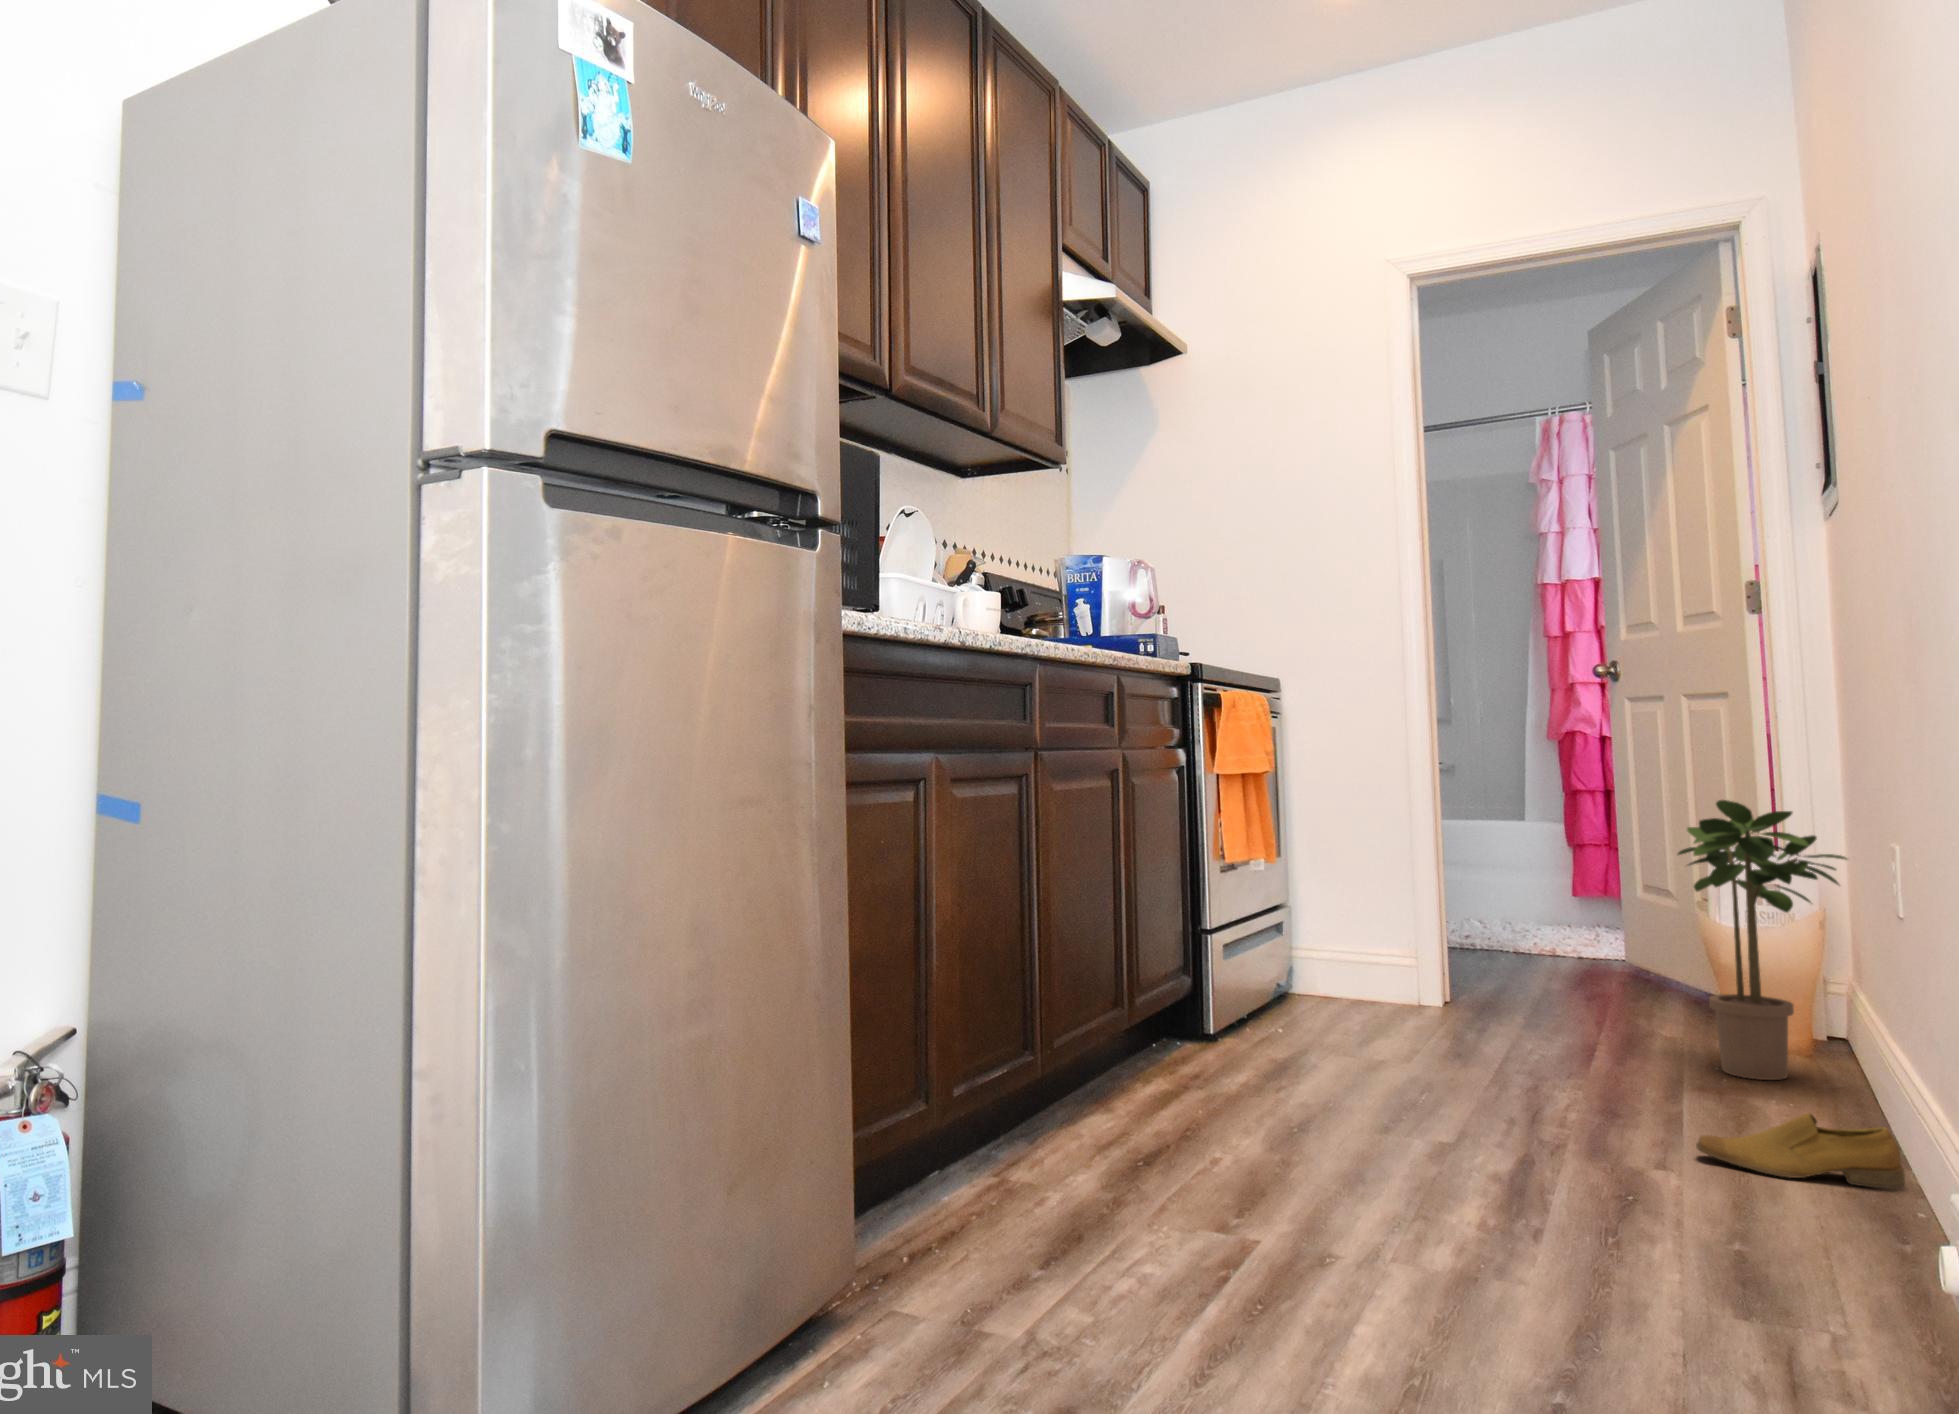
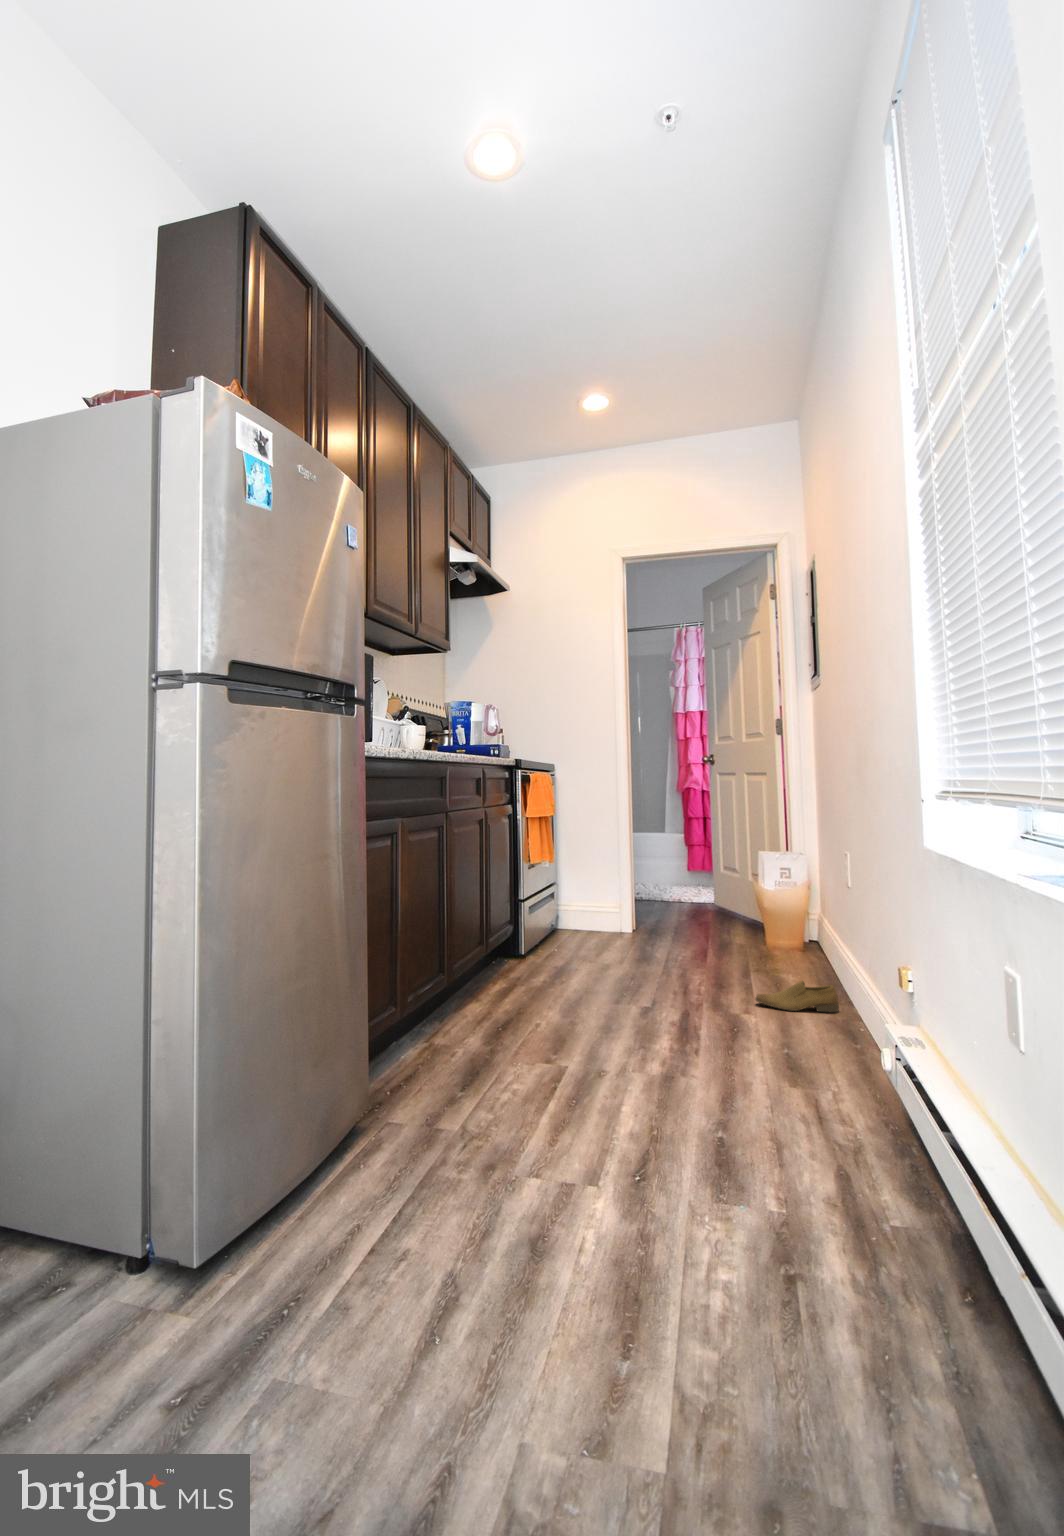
potted plant: present [1677,800,1847,1080] -> none [744,833,817,964]

